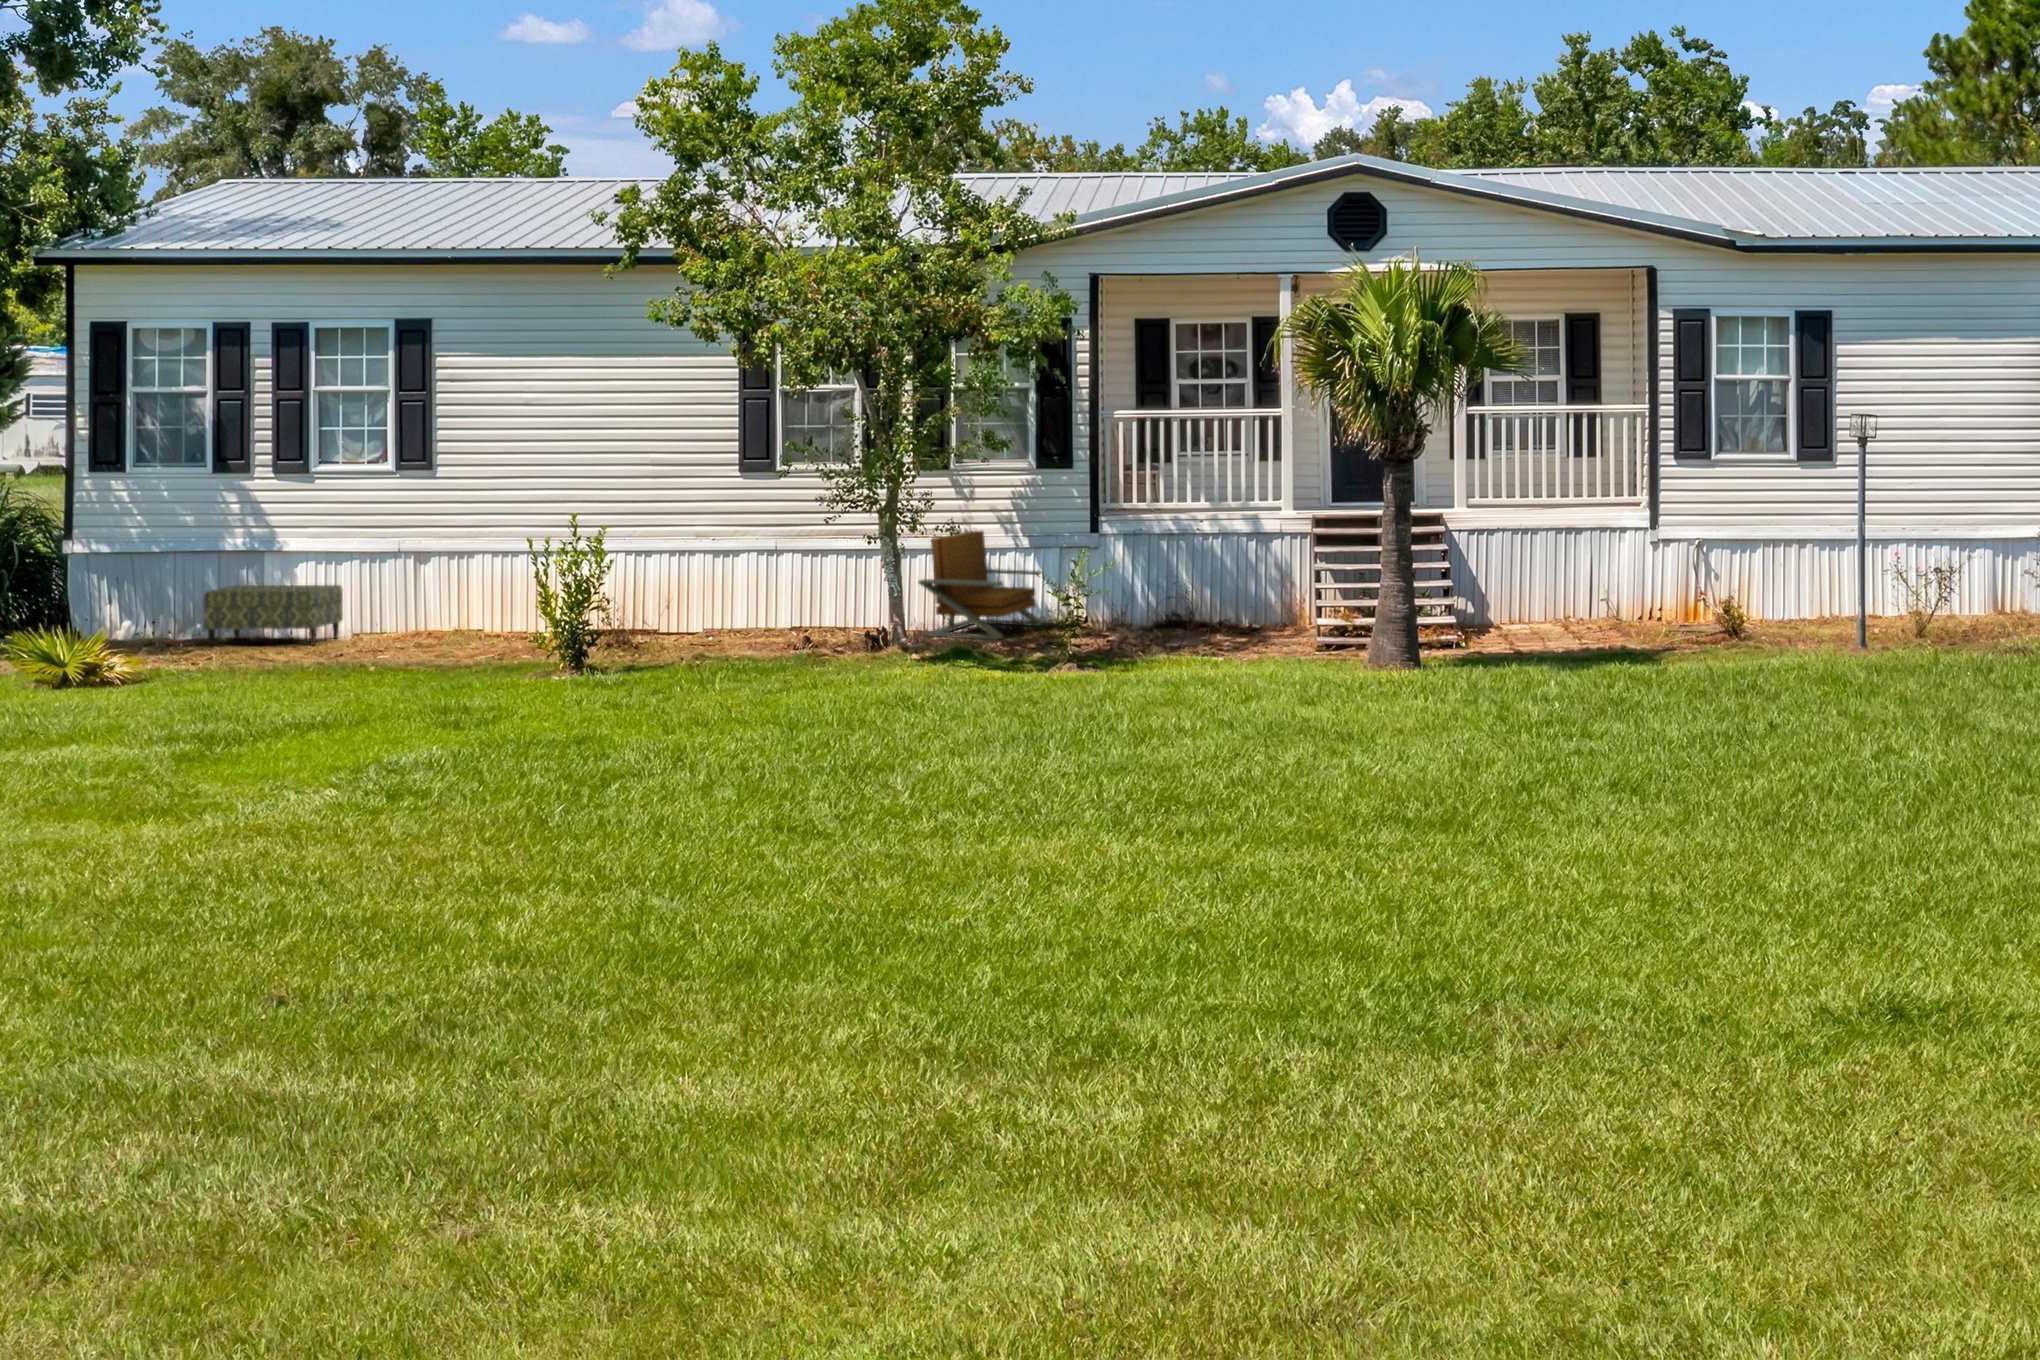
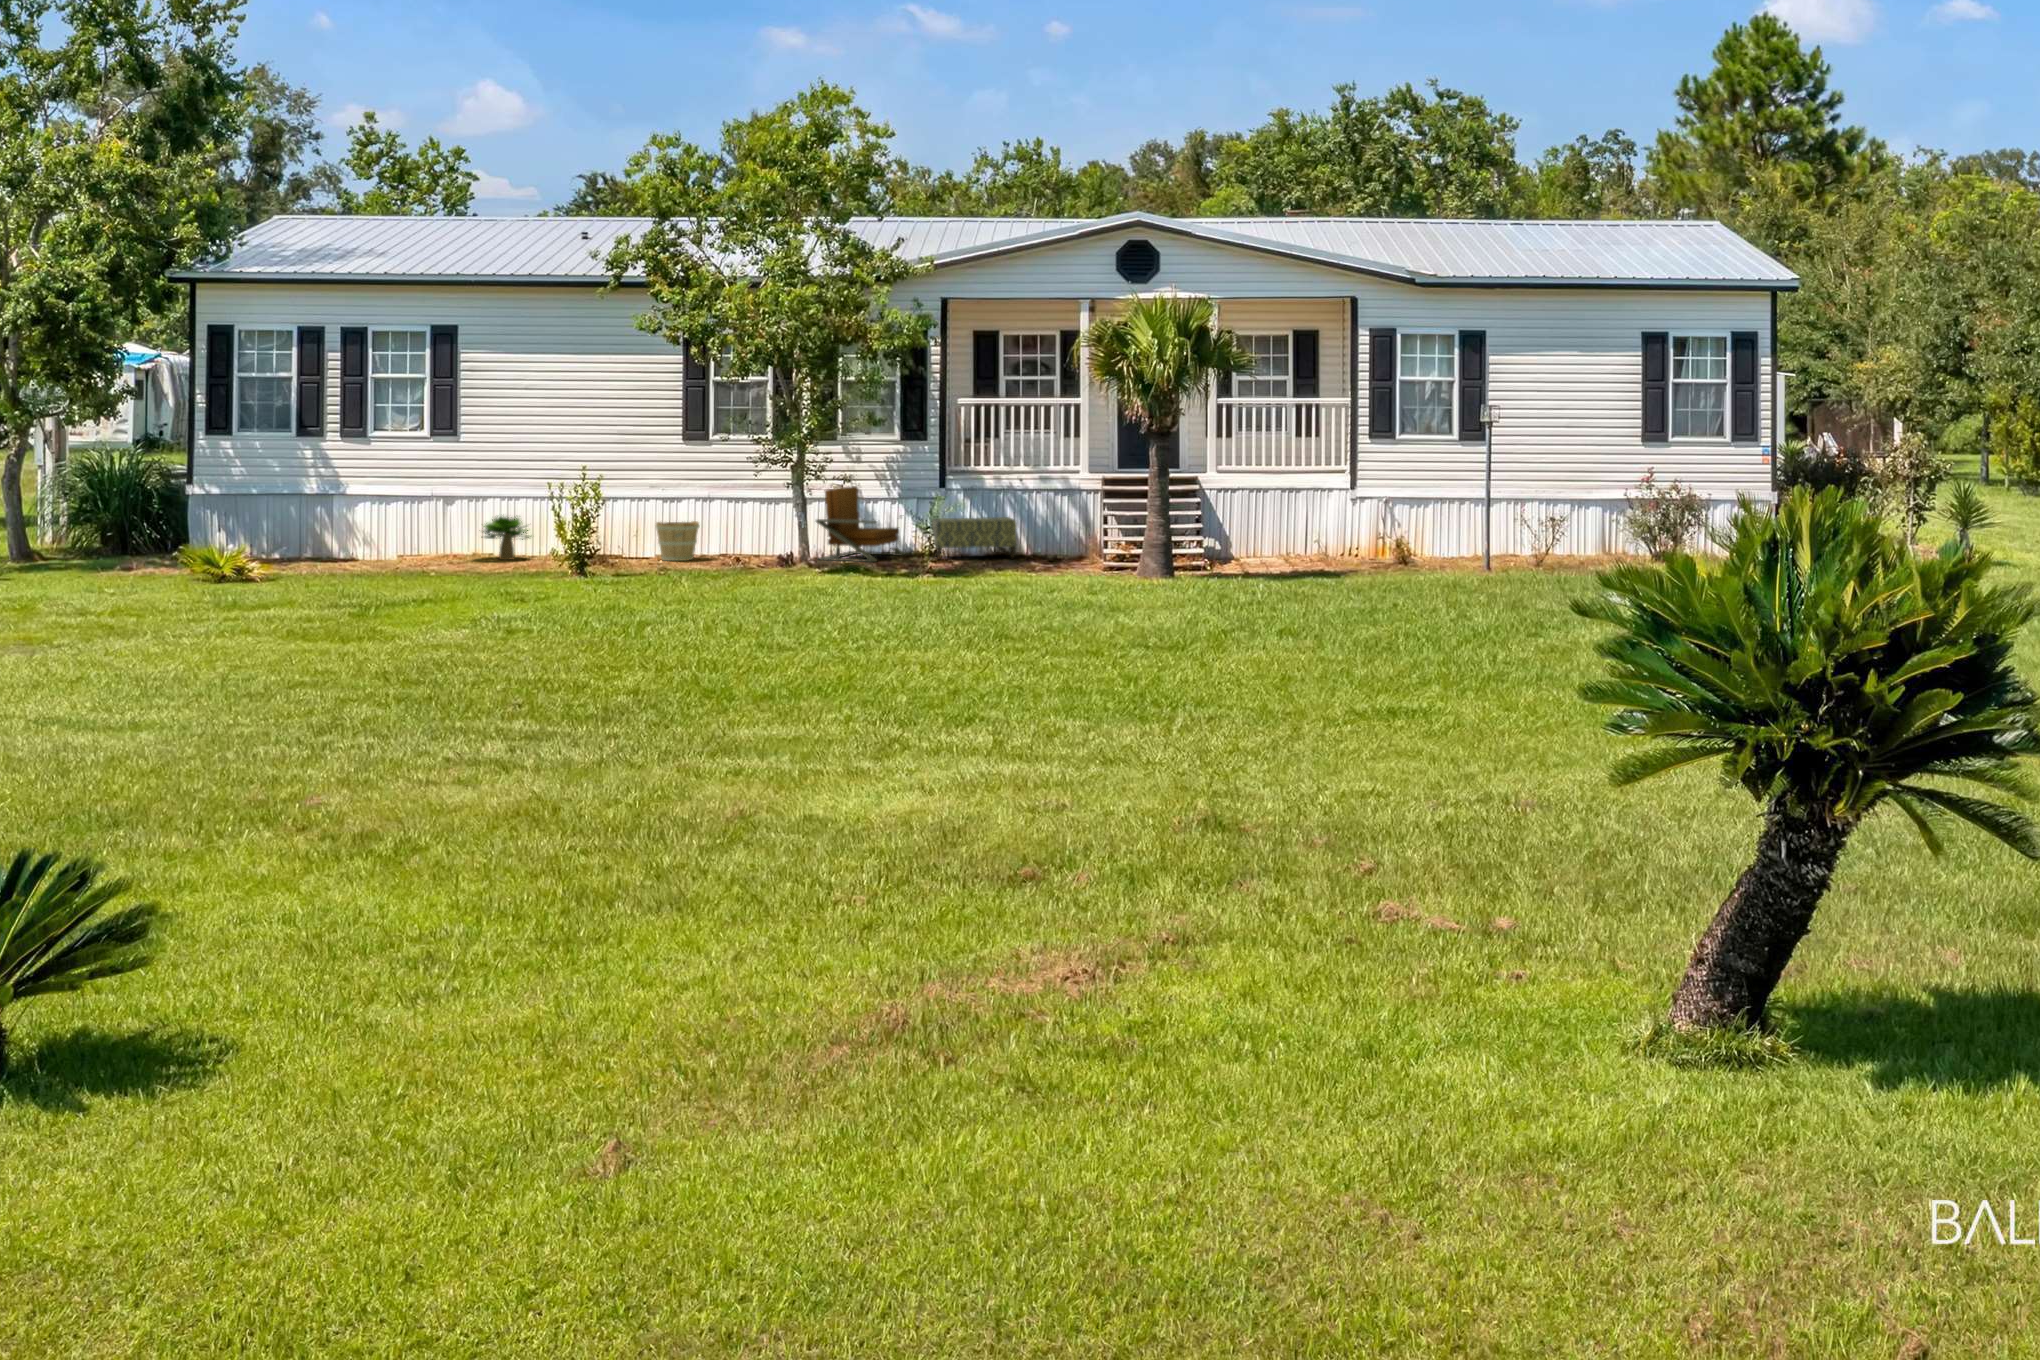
potted plant: none [454,576,537,641] -> present [481,516,531,560]
wooden bucket: none [699,583,760,640] -> present [656,521,700,561]
bench: present [204,585,343,646] -> present [932,517,1017,560]

